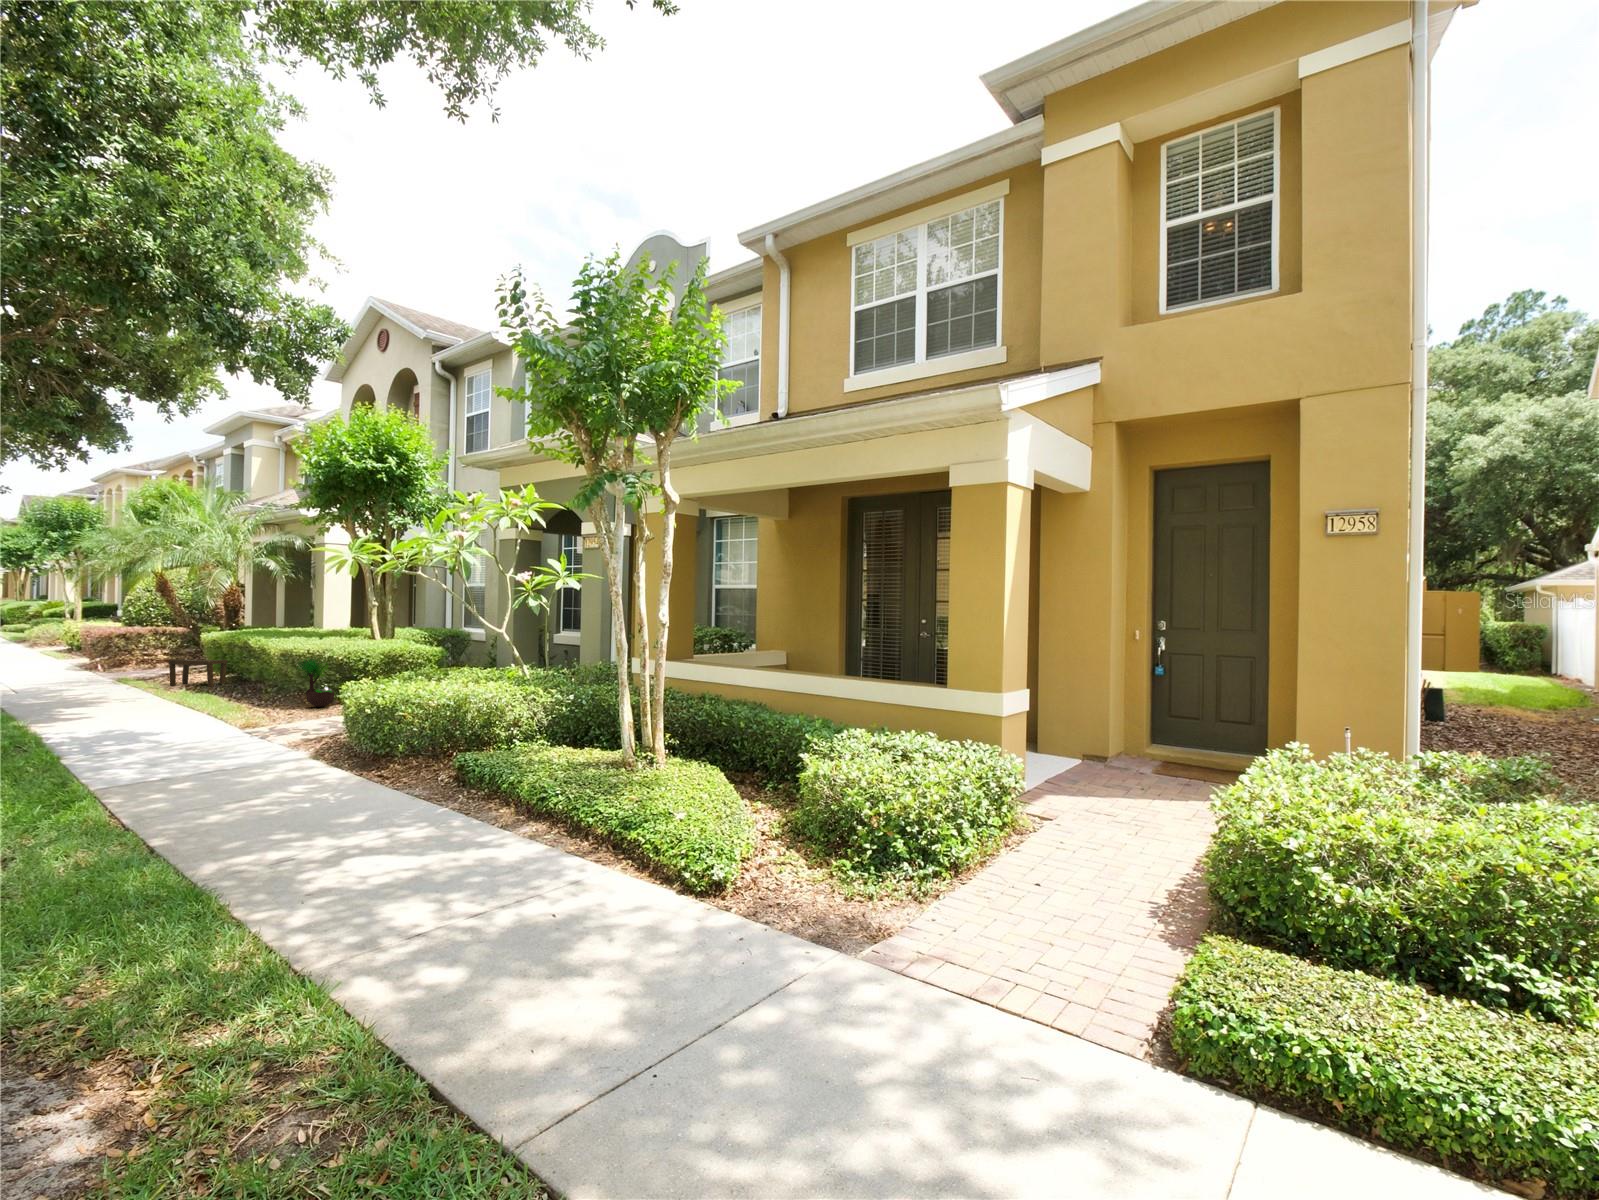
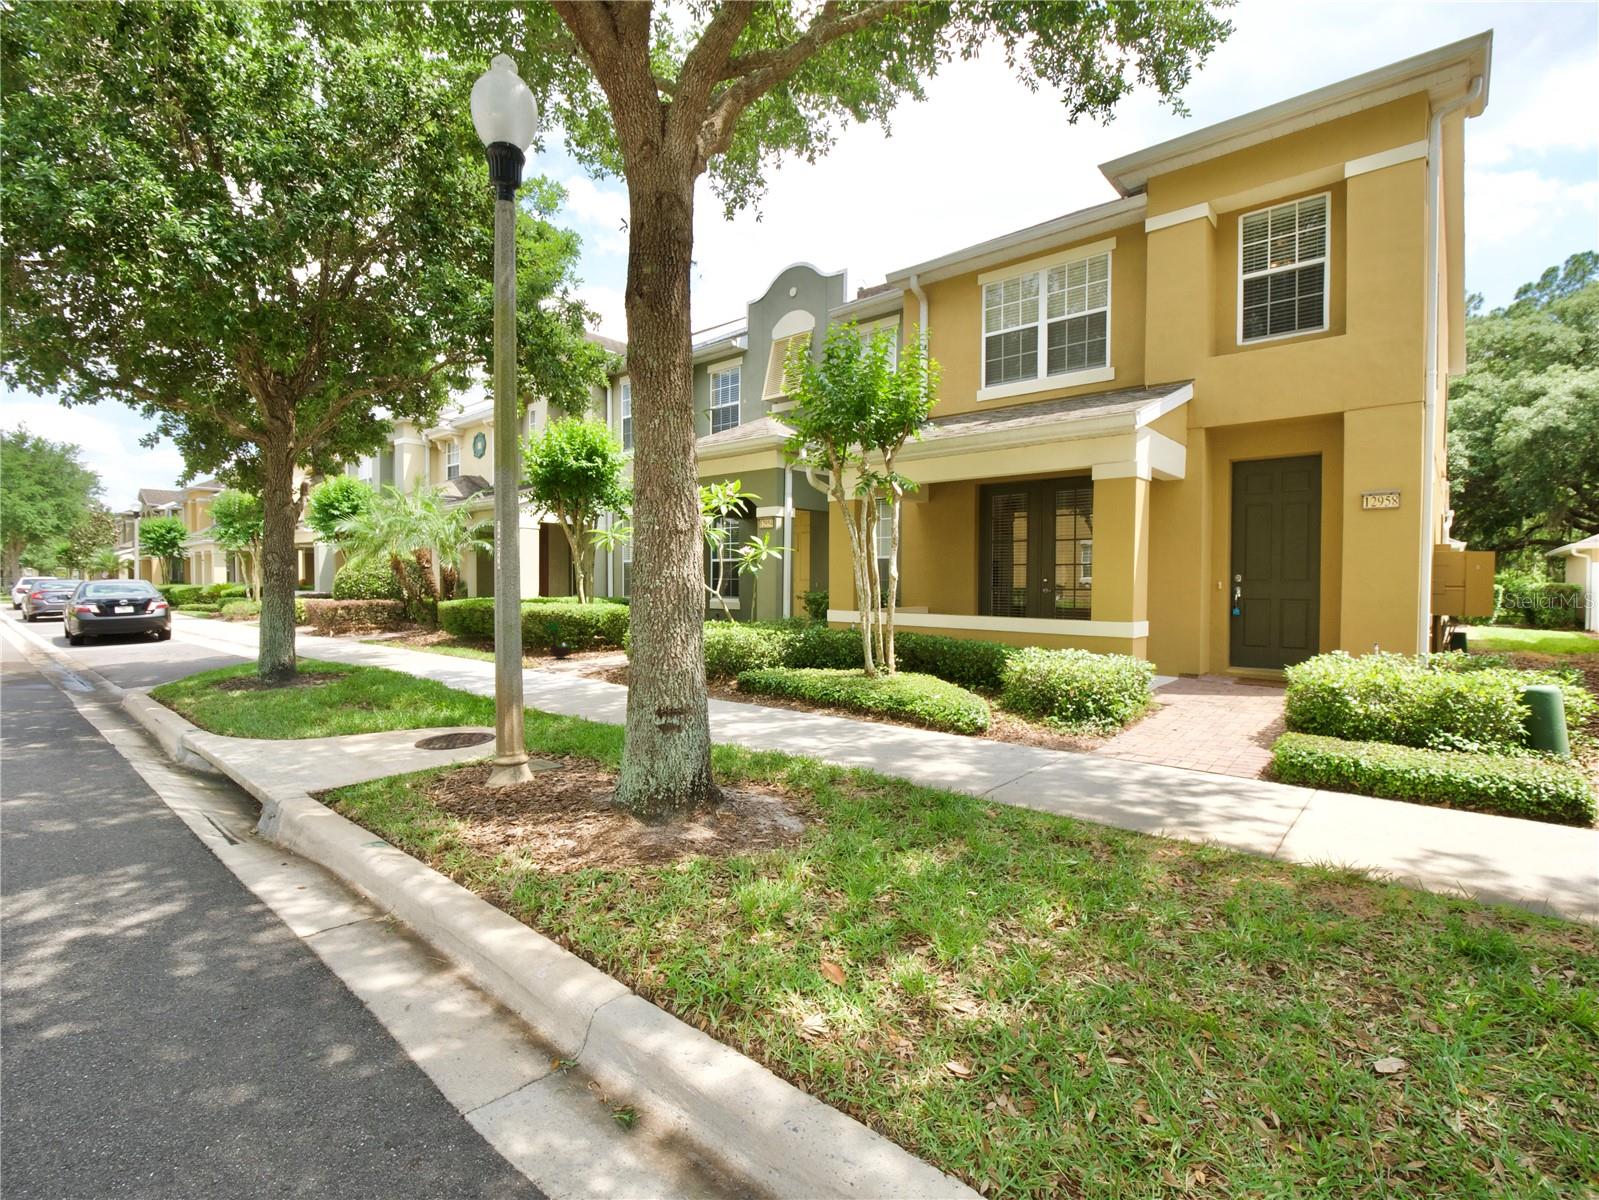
bench: present [169,660,228,687] -> none [413,627,456,648]

